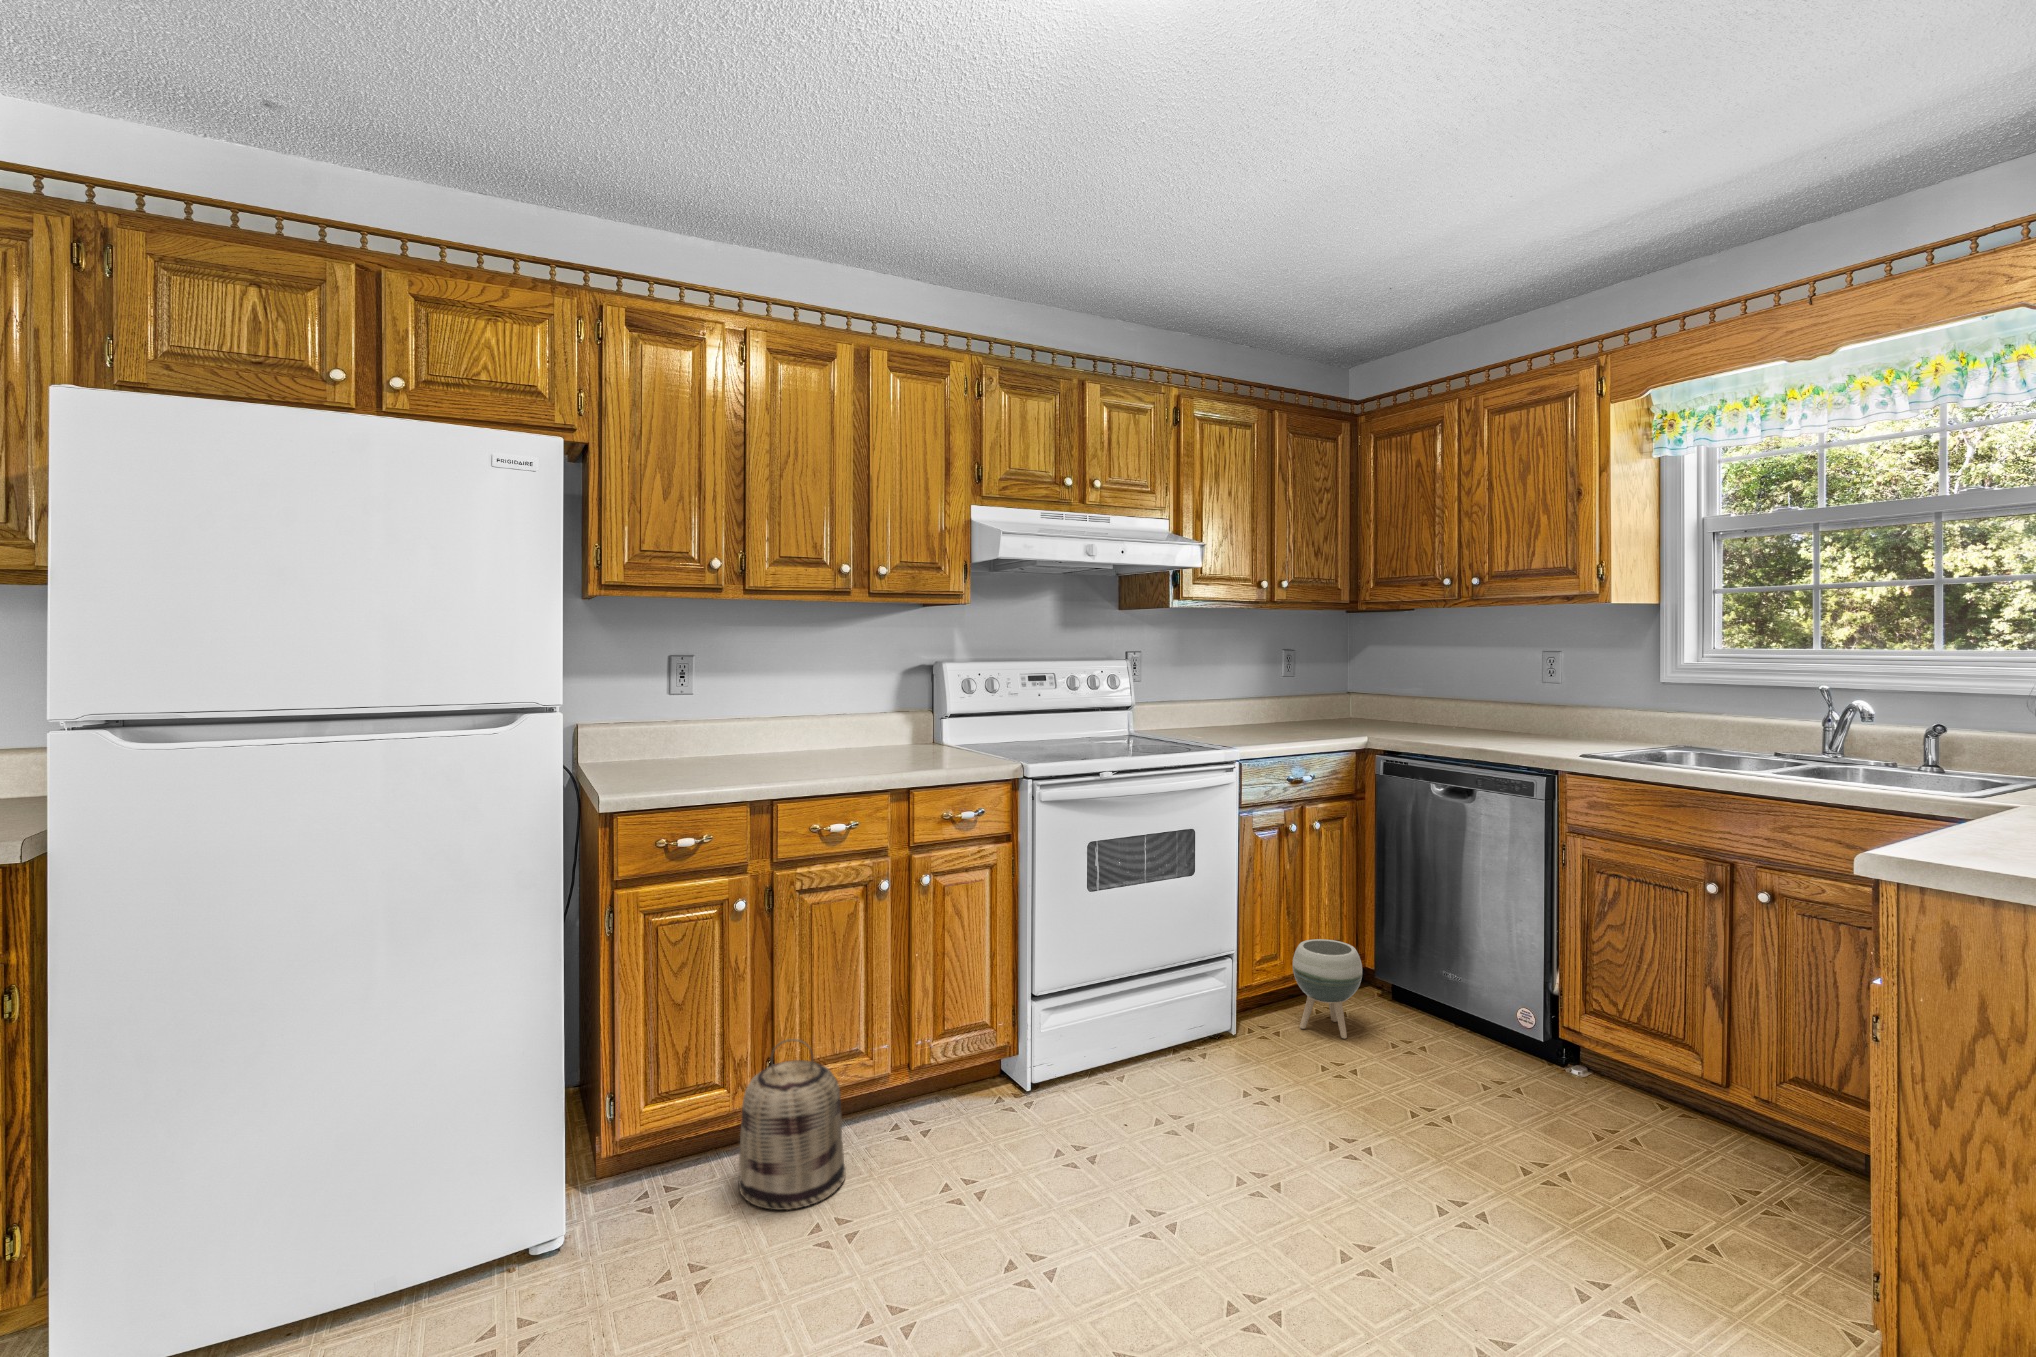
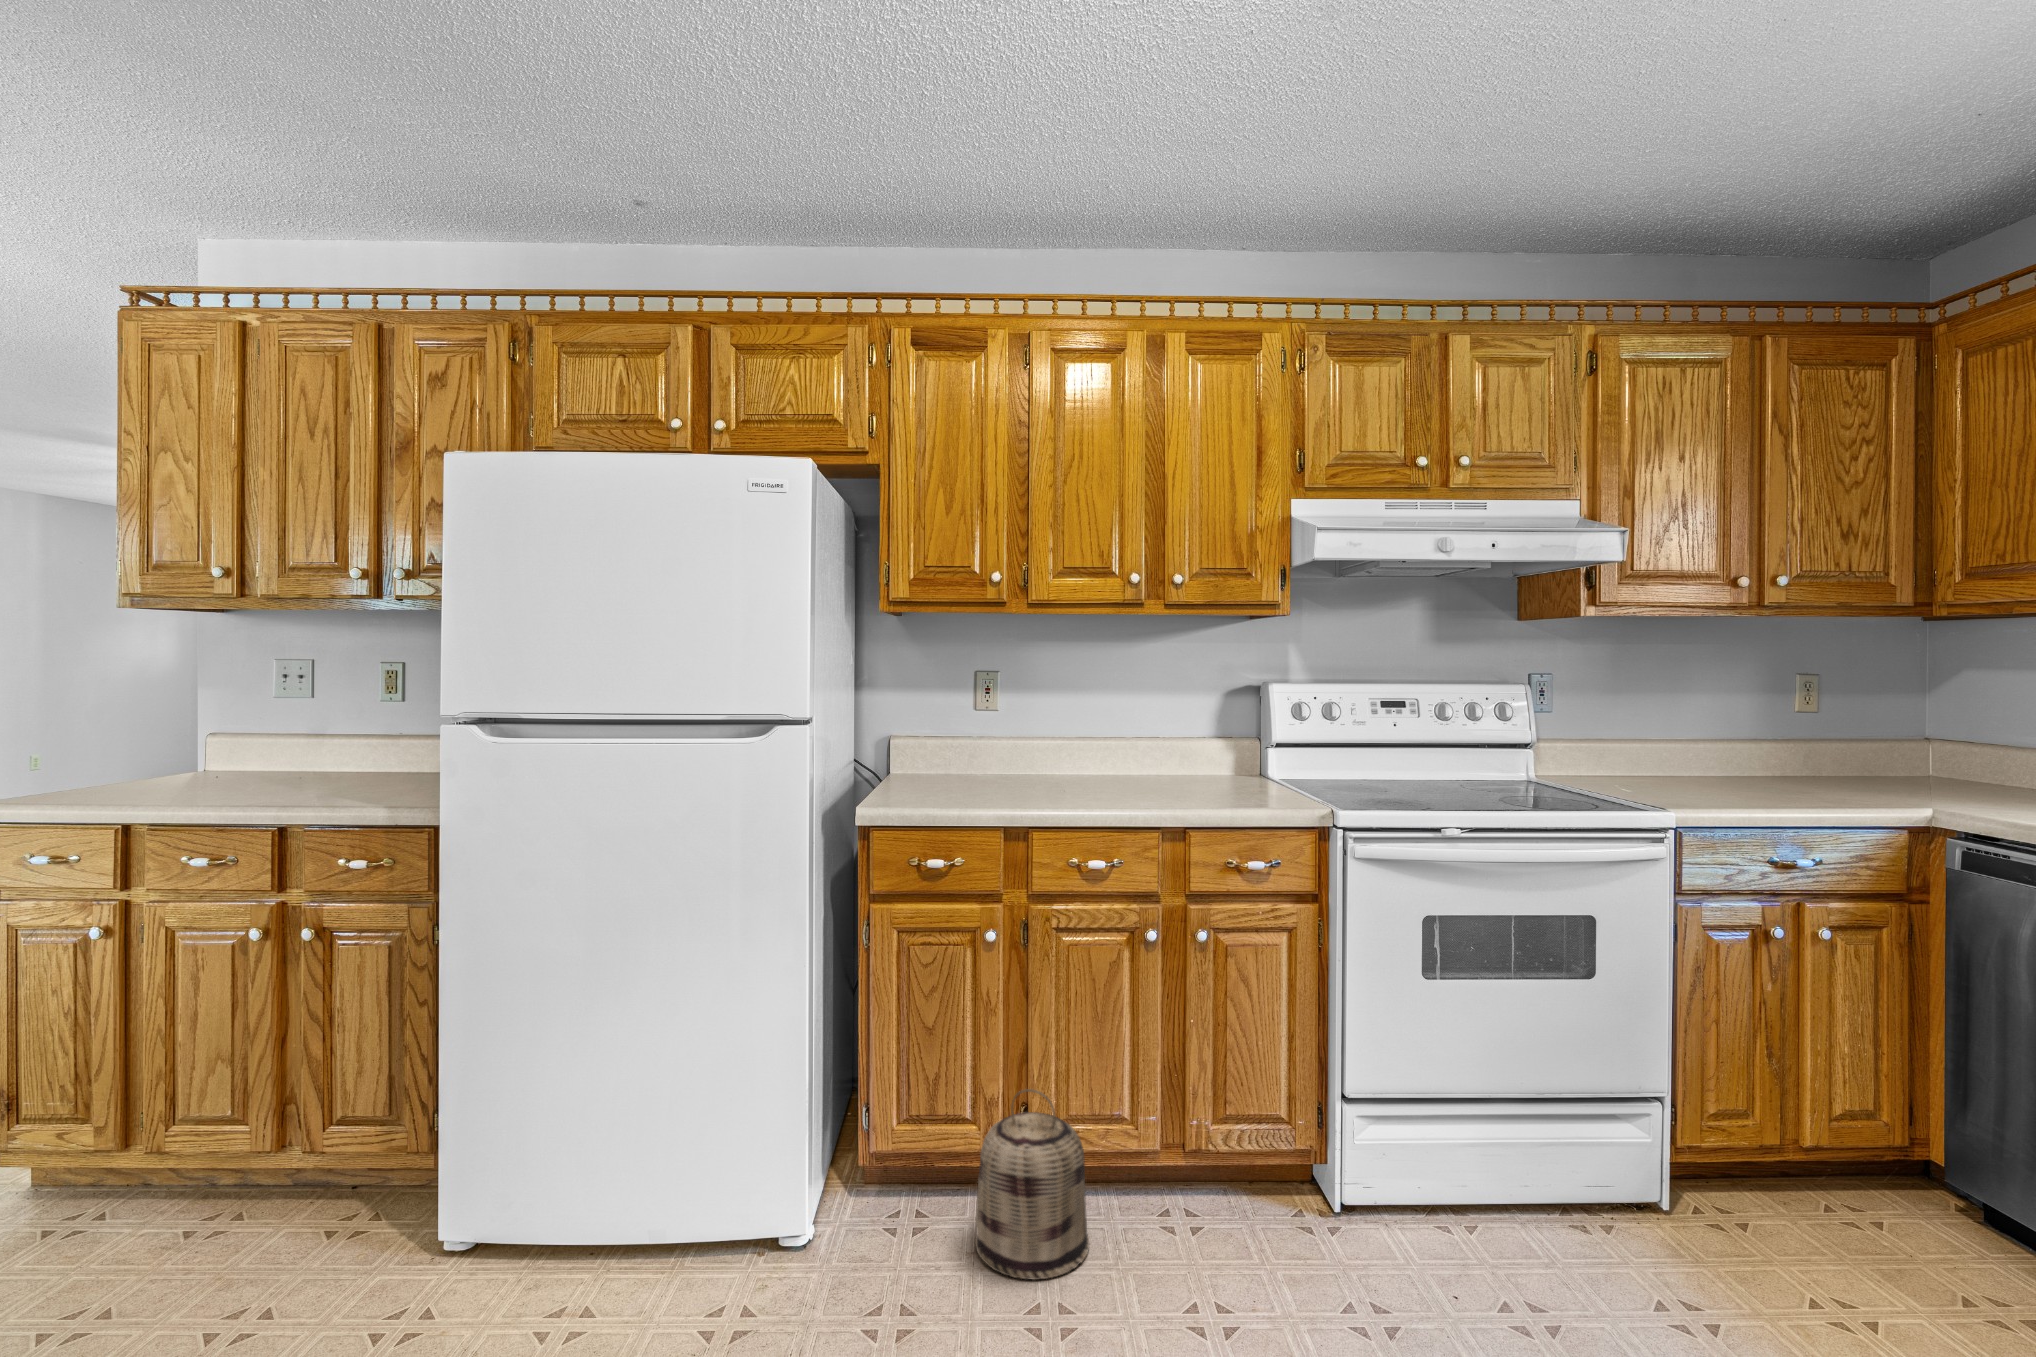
planter: present [1293,939,1362,1039] -> none [1771,1095,1899,1257]

